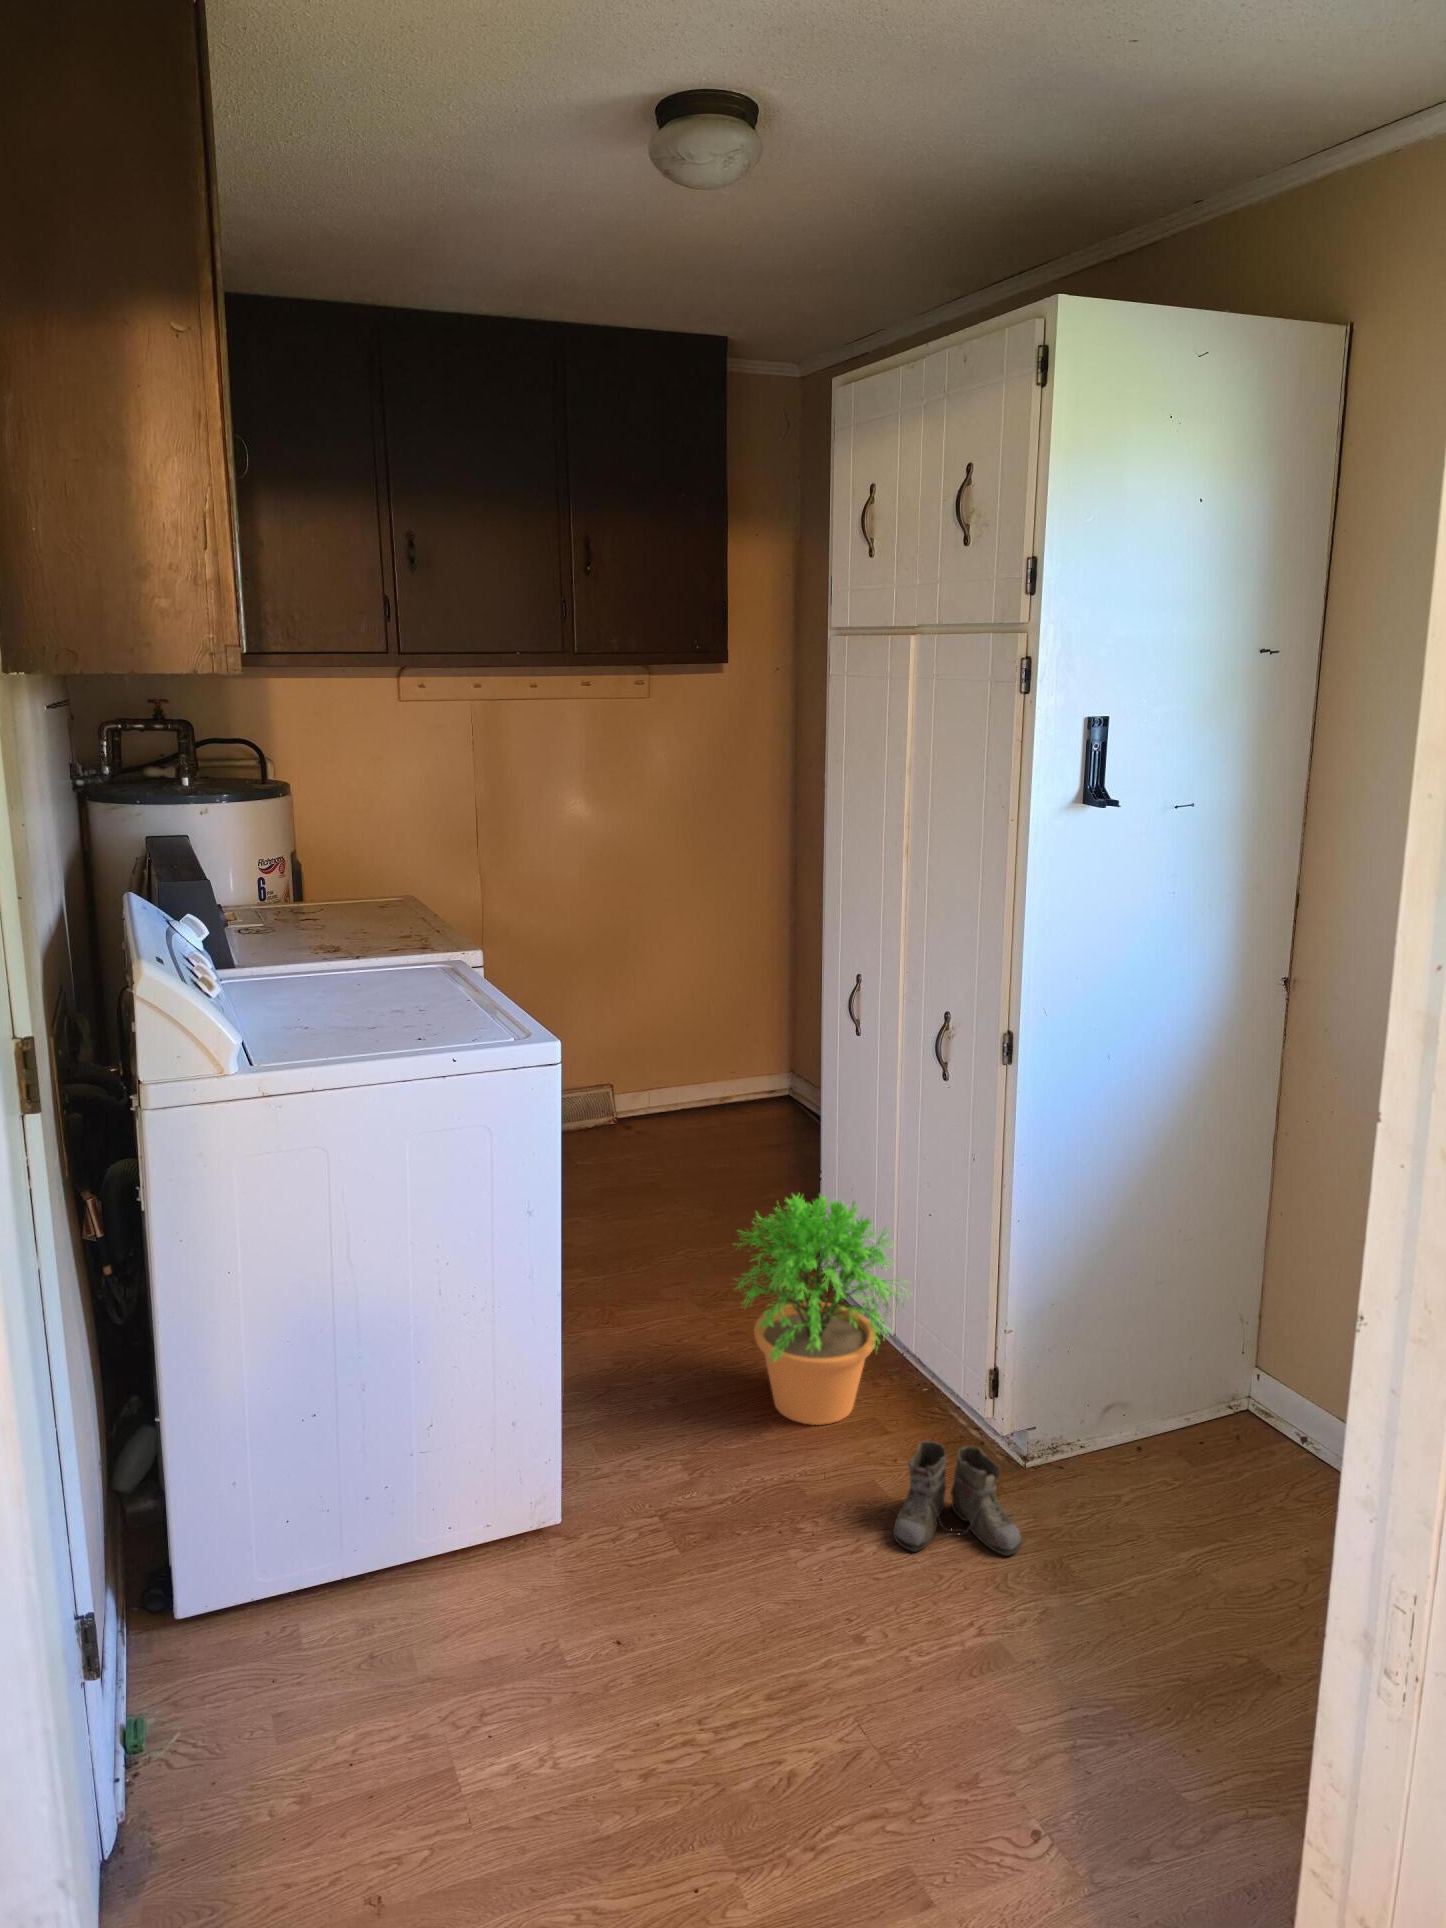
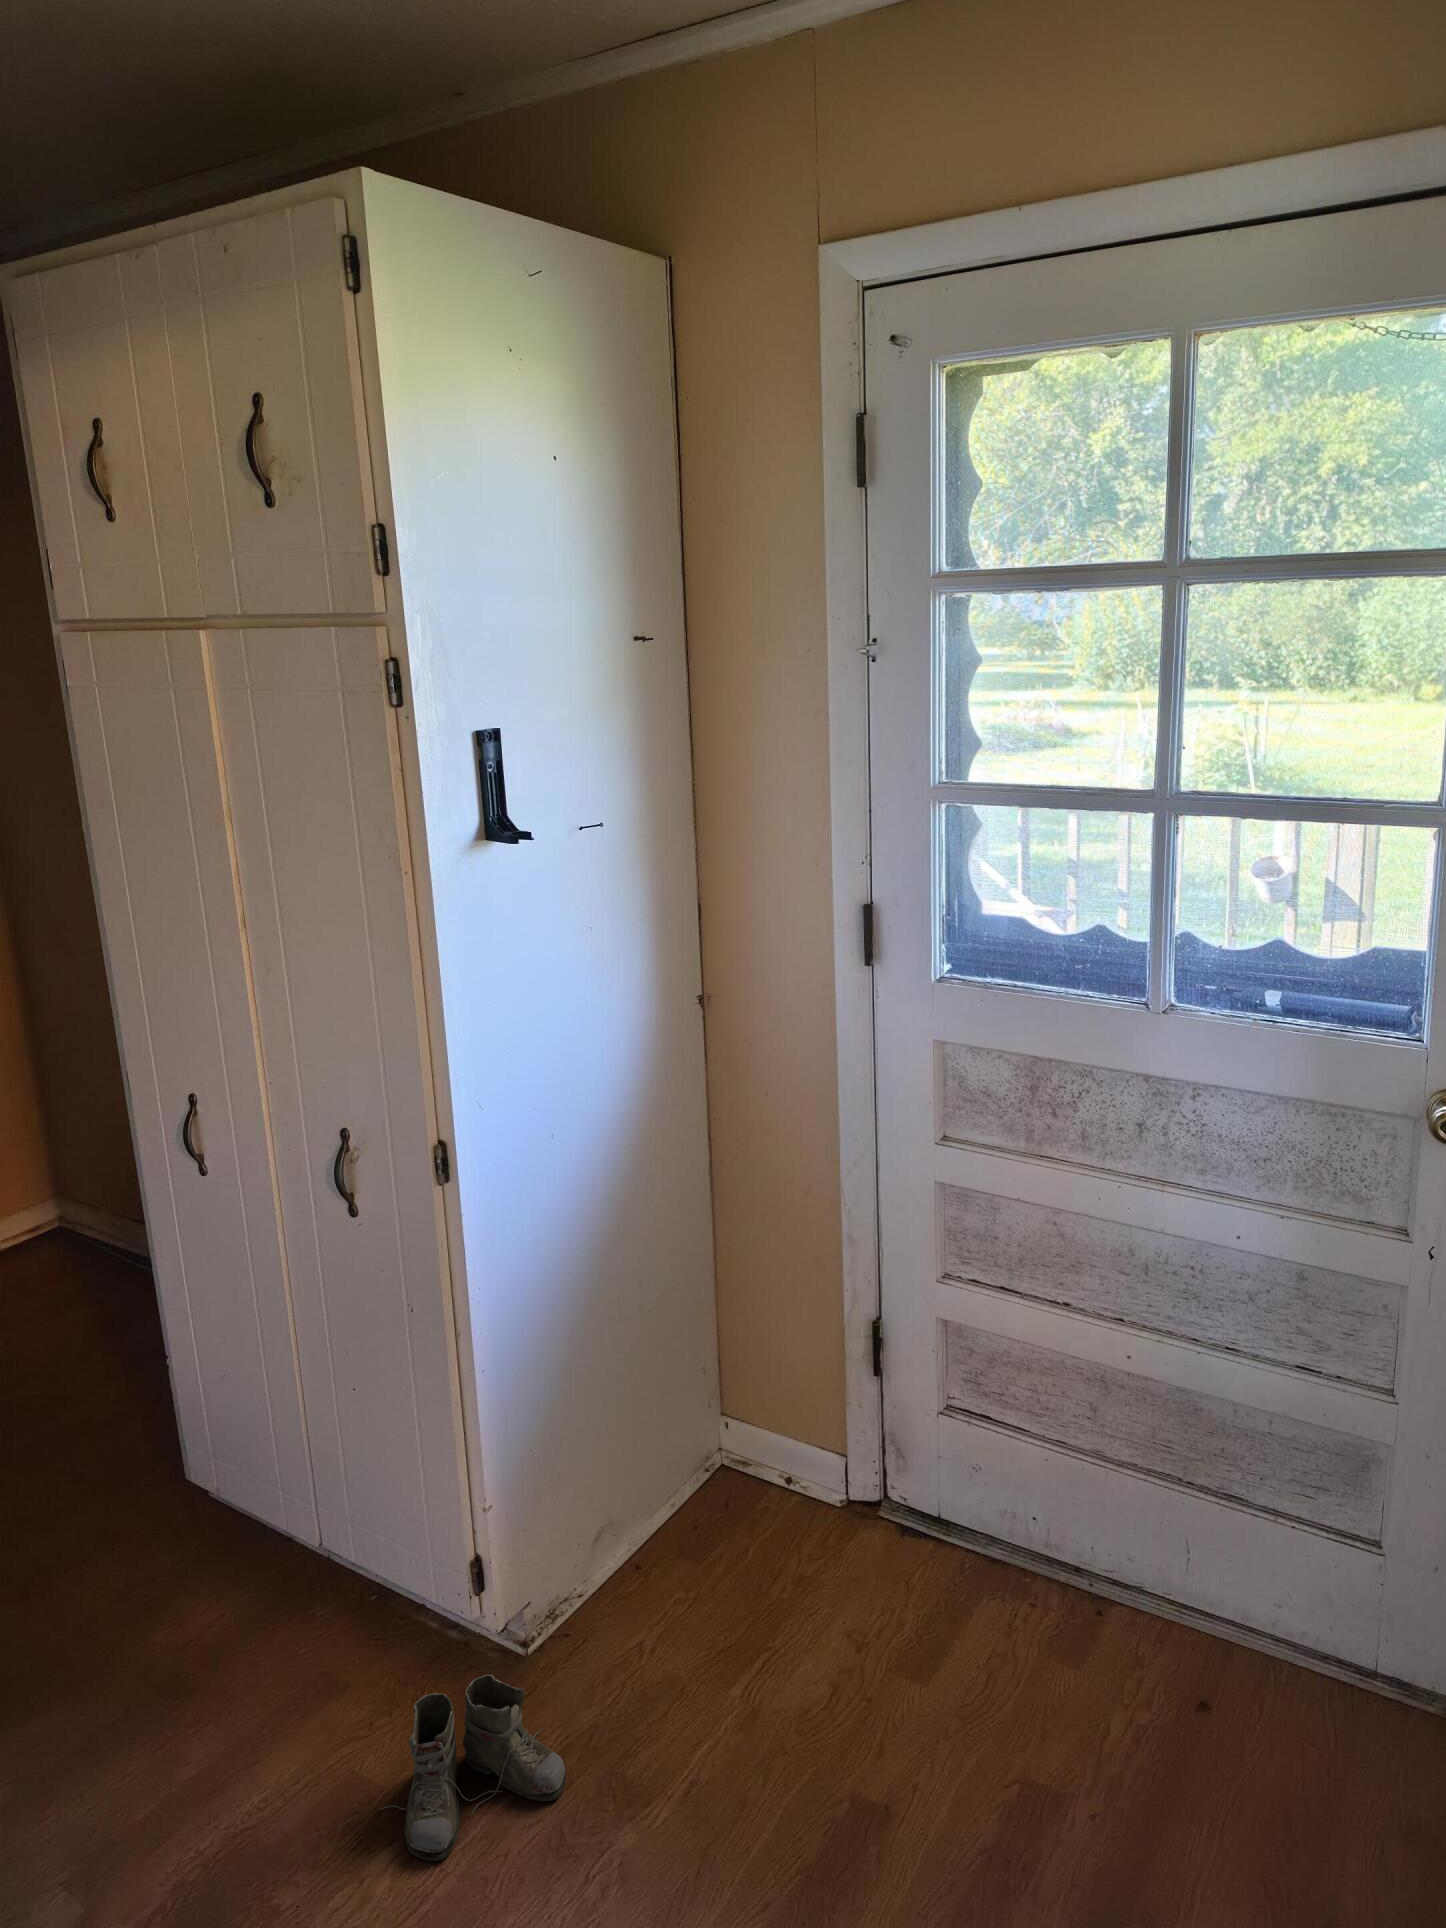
potted plant: present [733,1194,905,1425] -> none [72,1399,348,1731]

